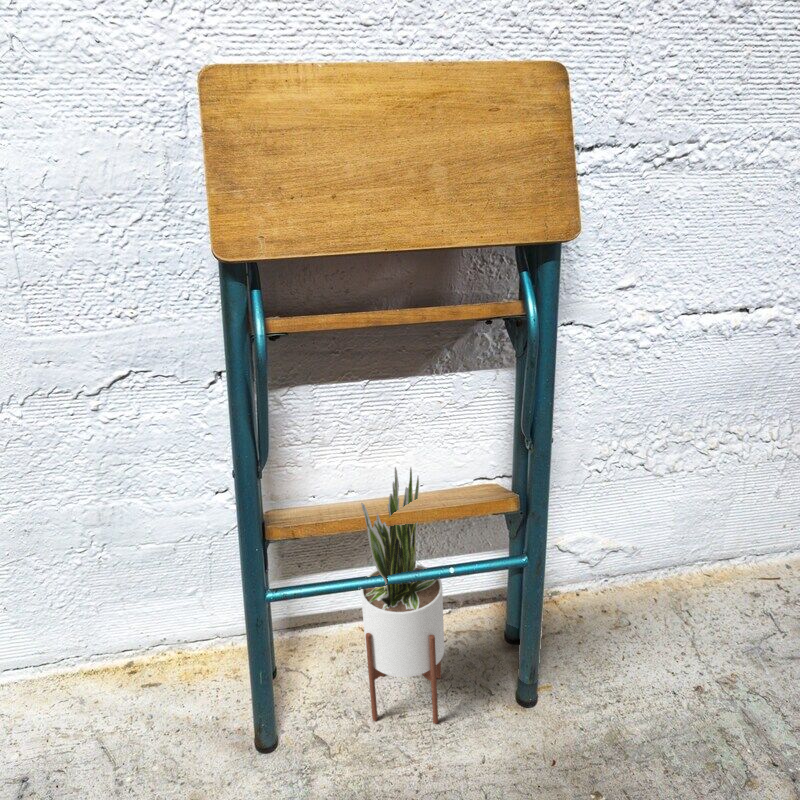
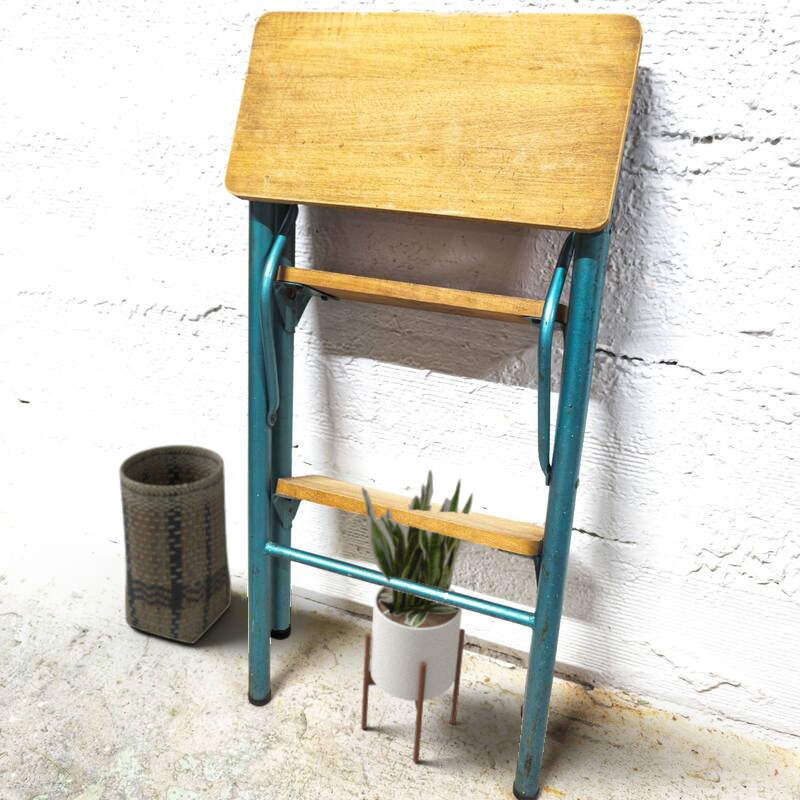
basket: none [22,529,168,749] -> present [119,445,232,643]

